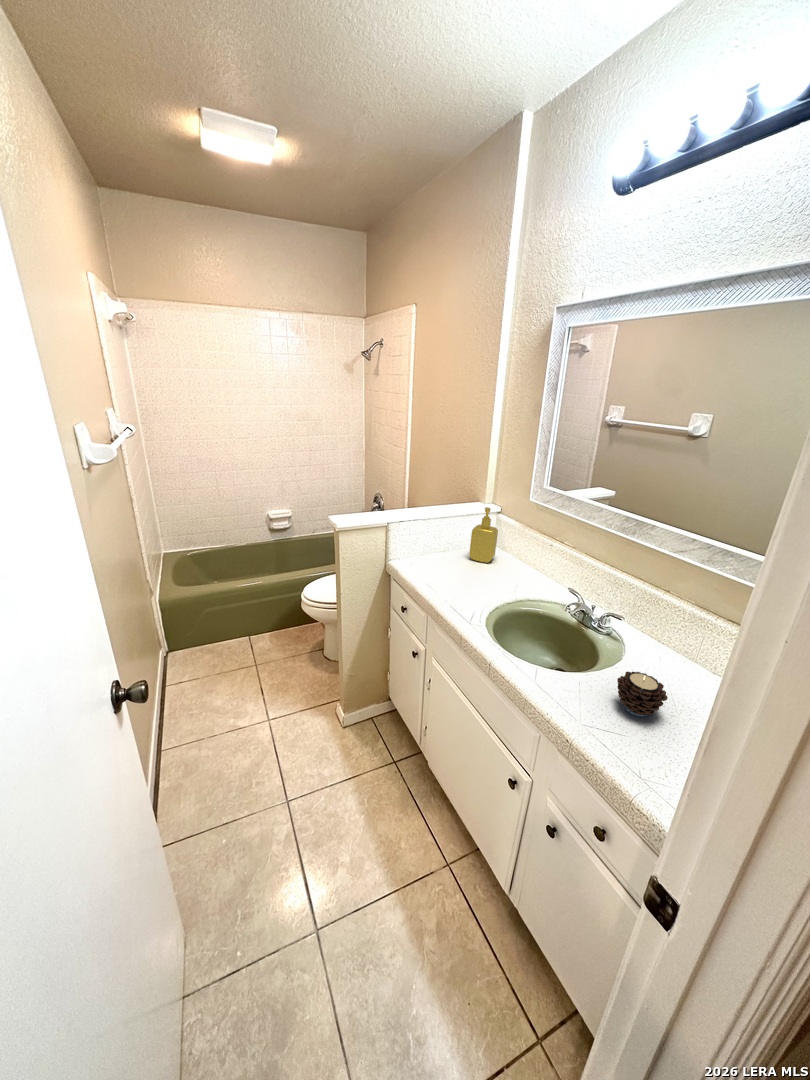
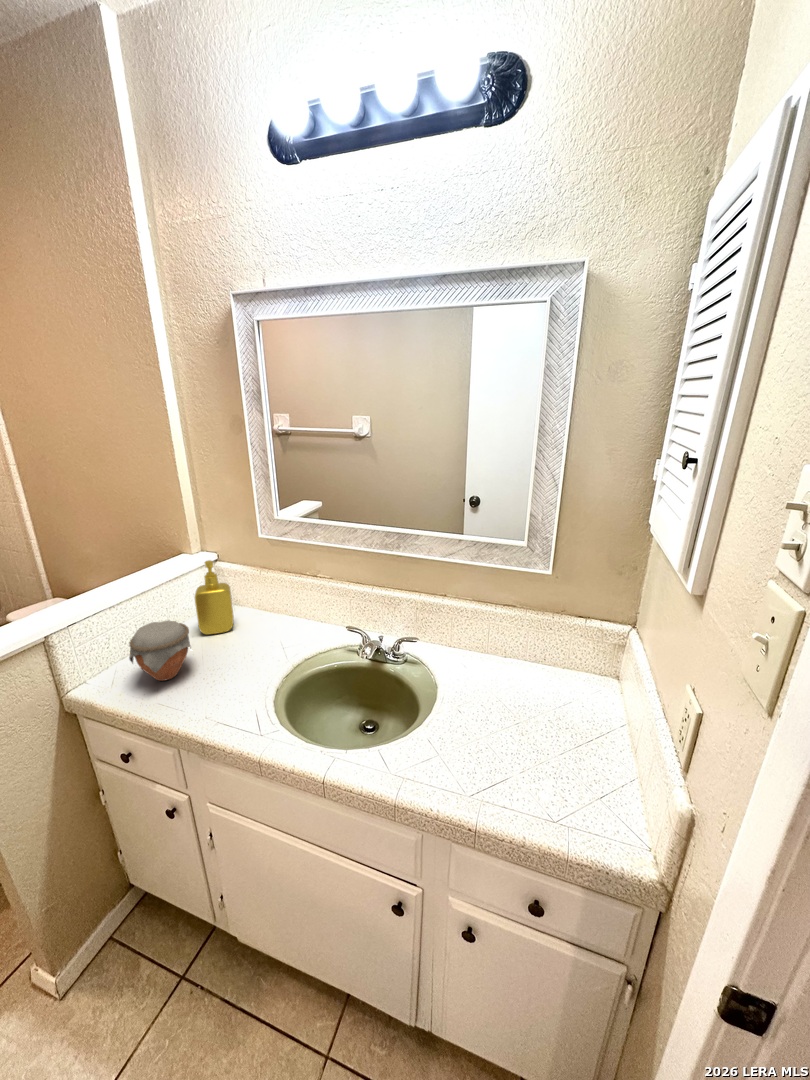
jar: none [421,535,459,575] -> present [129,620,191,681]
candle: present [617,672,668,716] -> none [470,696,518,747]

